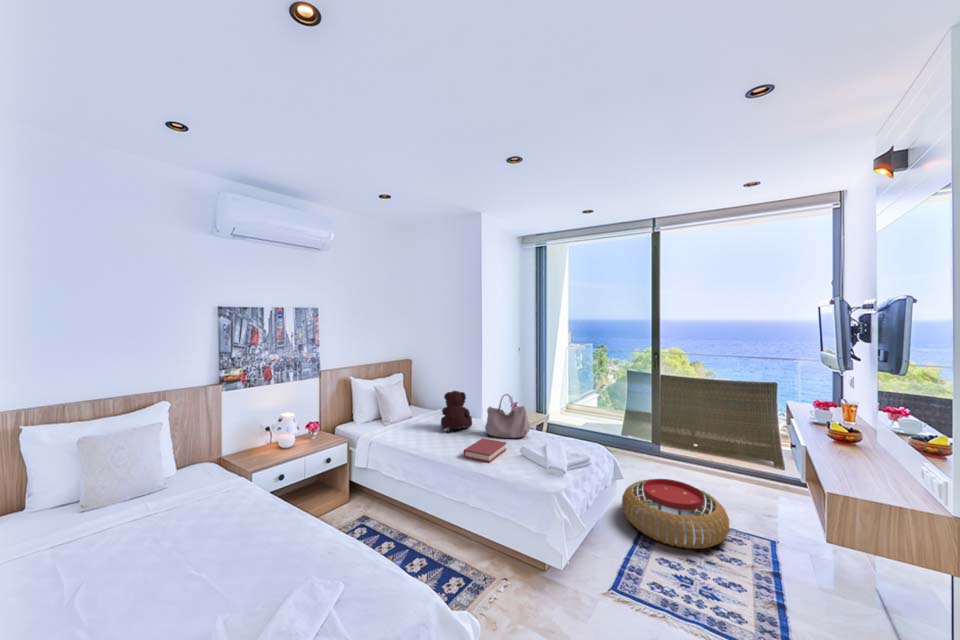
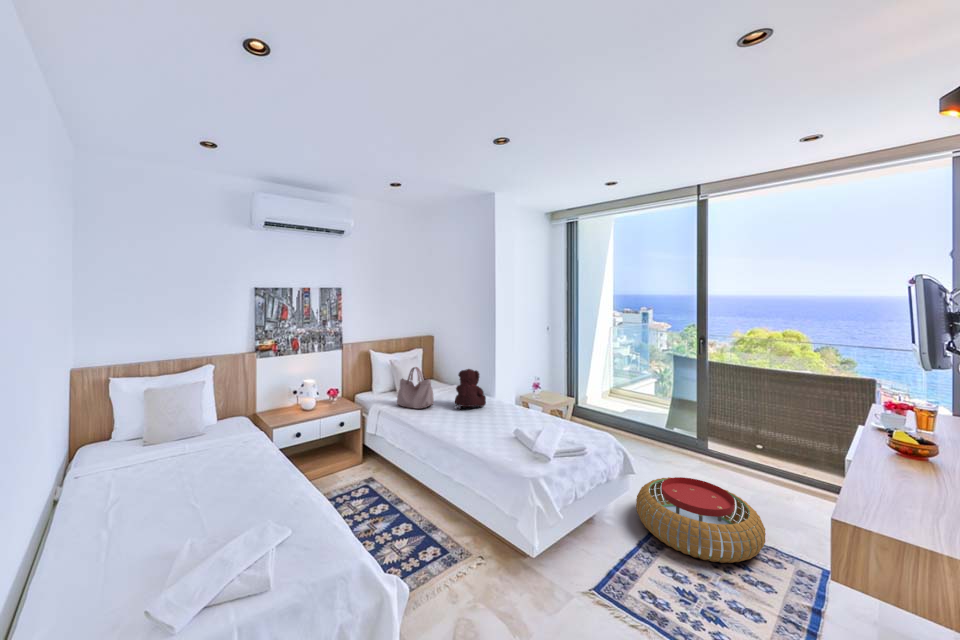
handbag: present [485,394,530,438] -> present [397,367,434,409]
hardback book: present [464,438,506,462] -> none [459,417,507,441]

